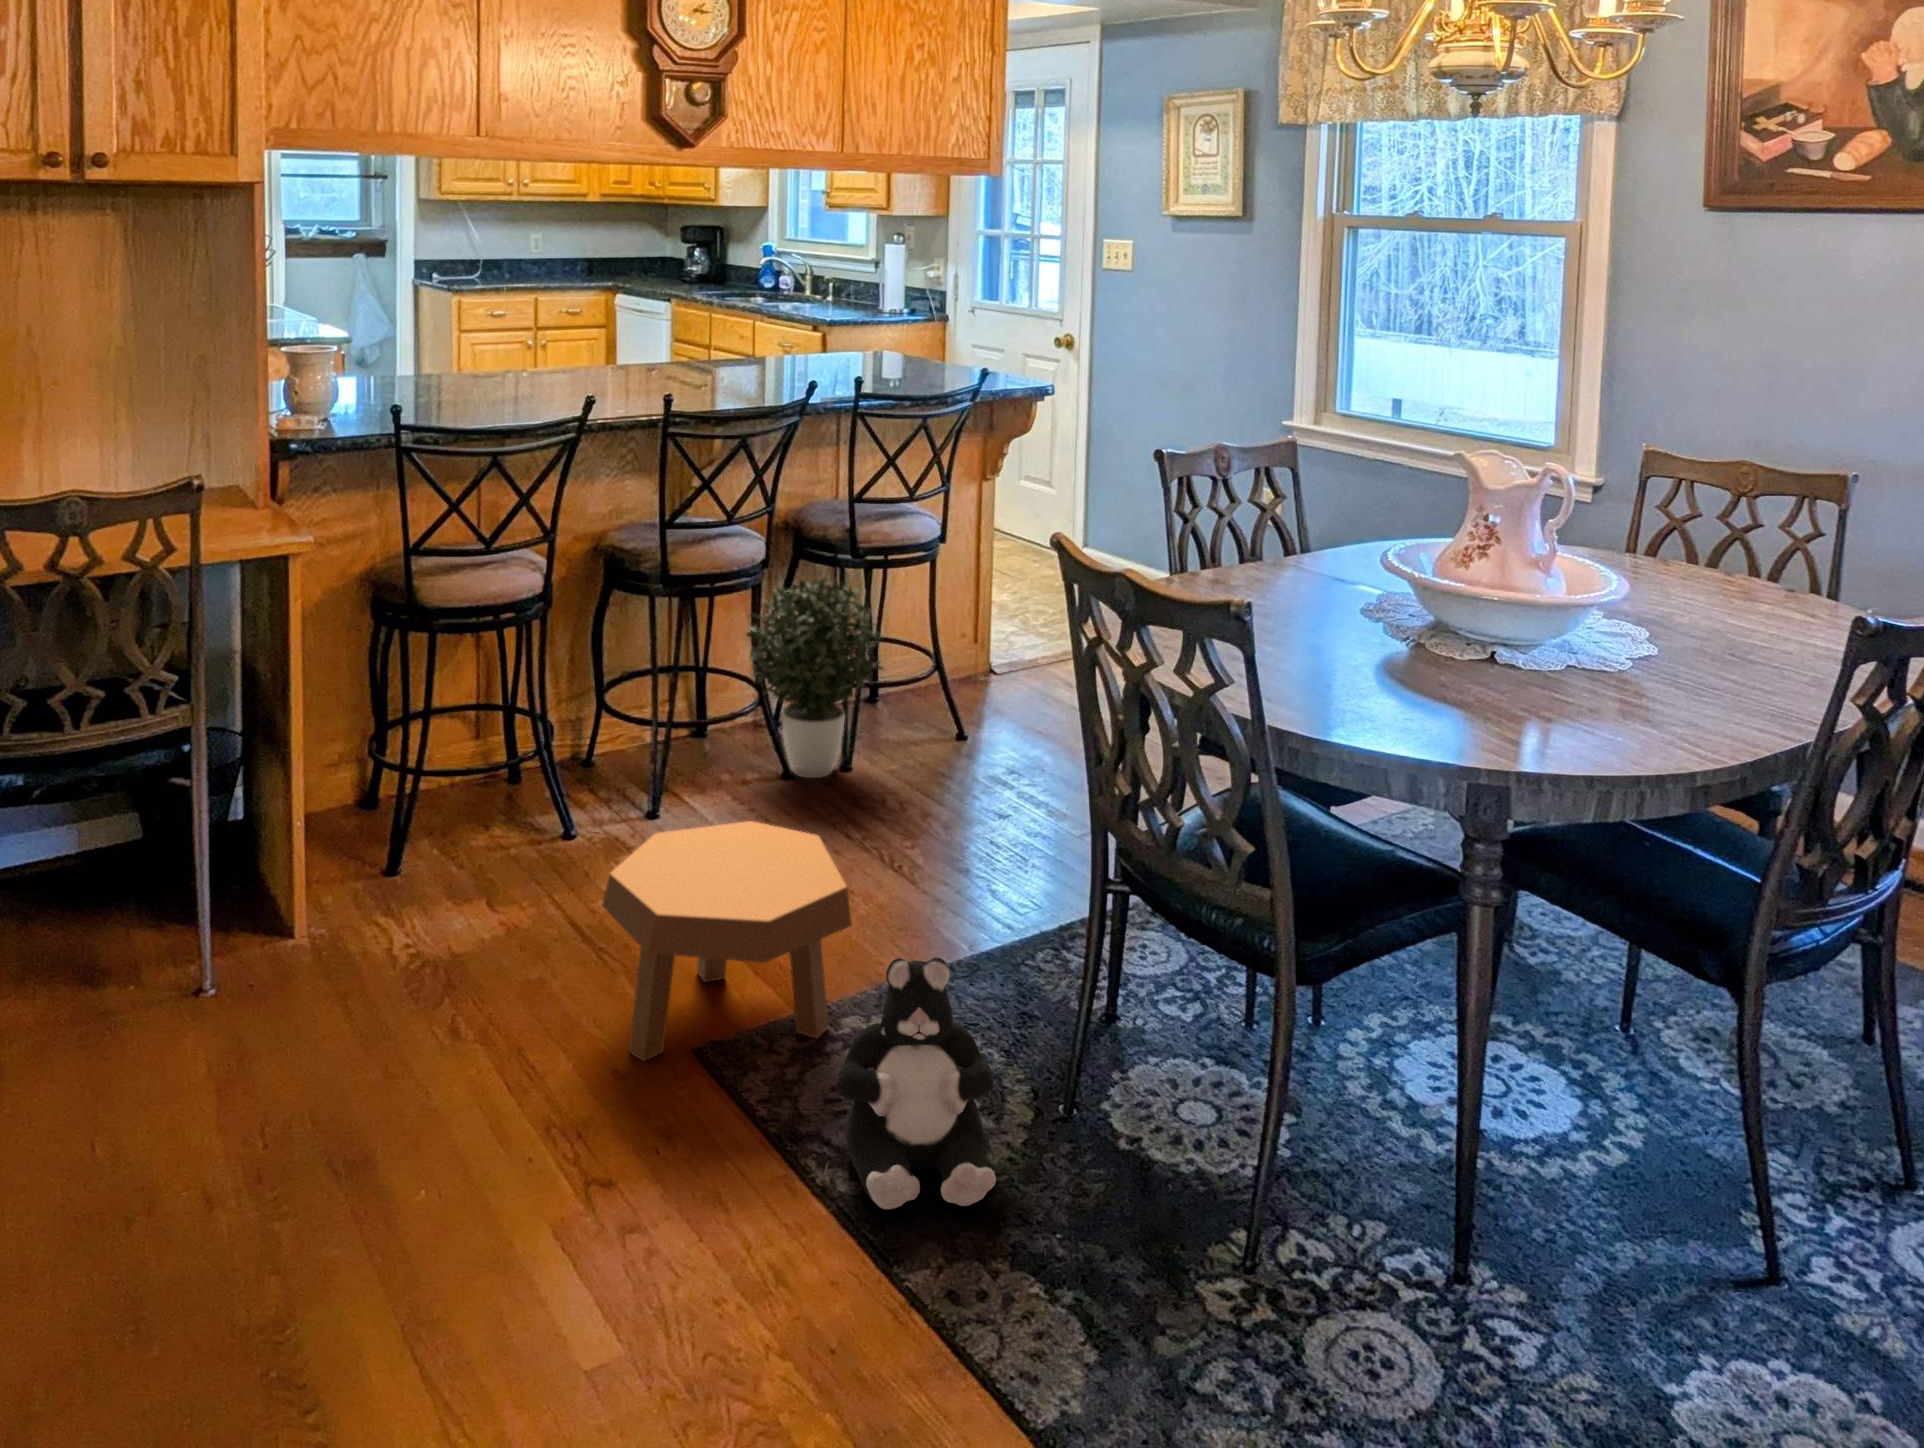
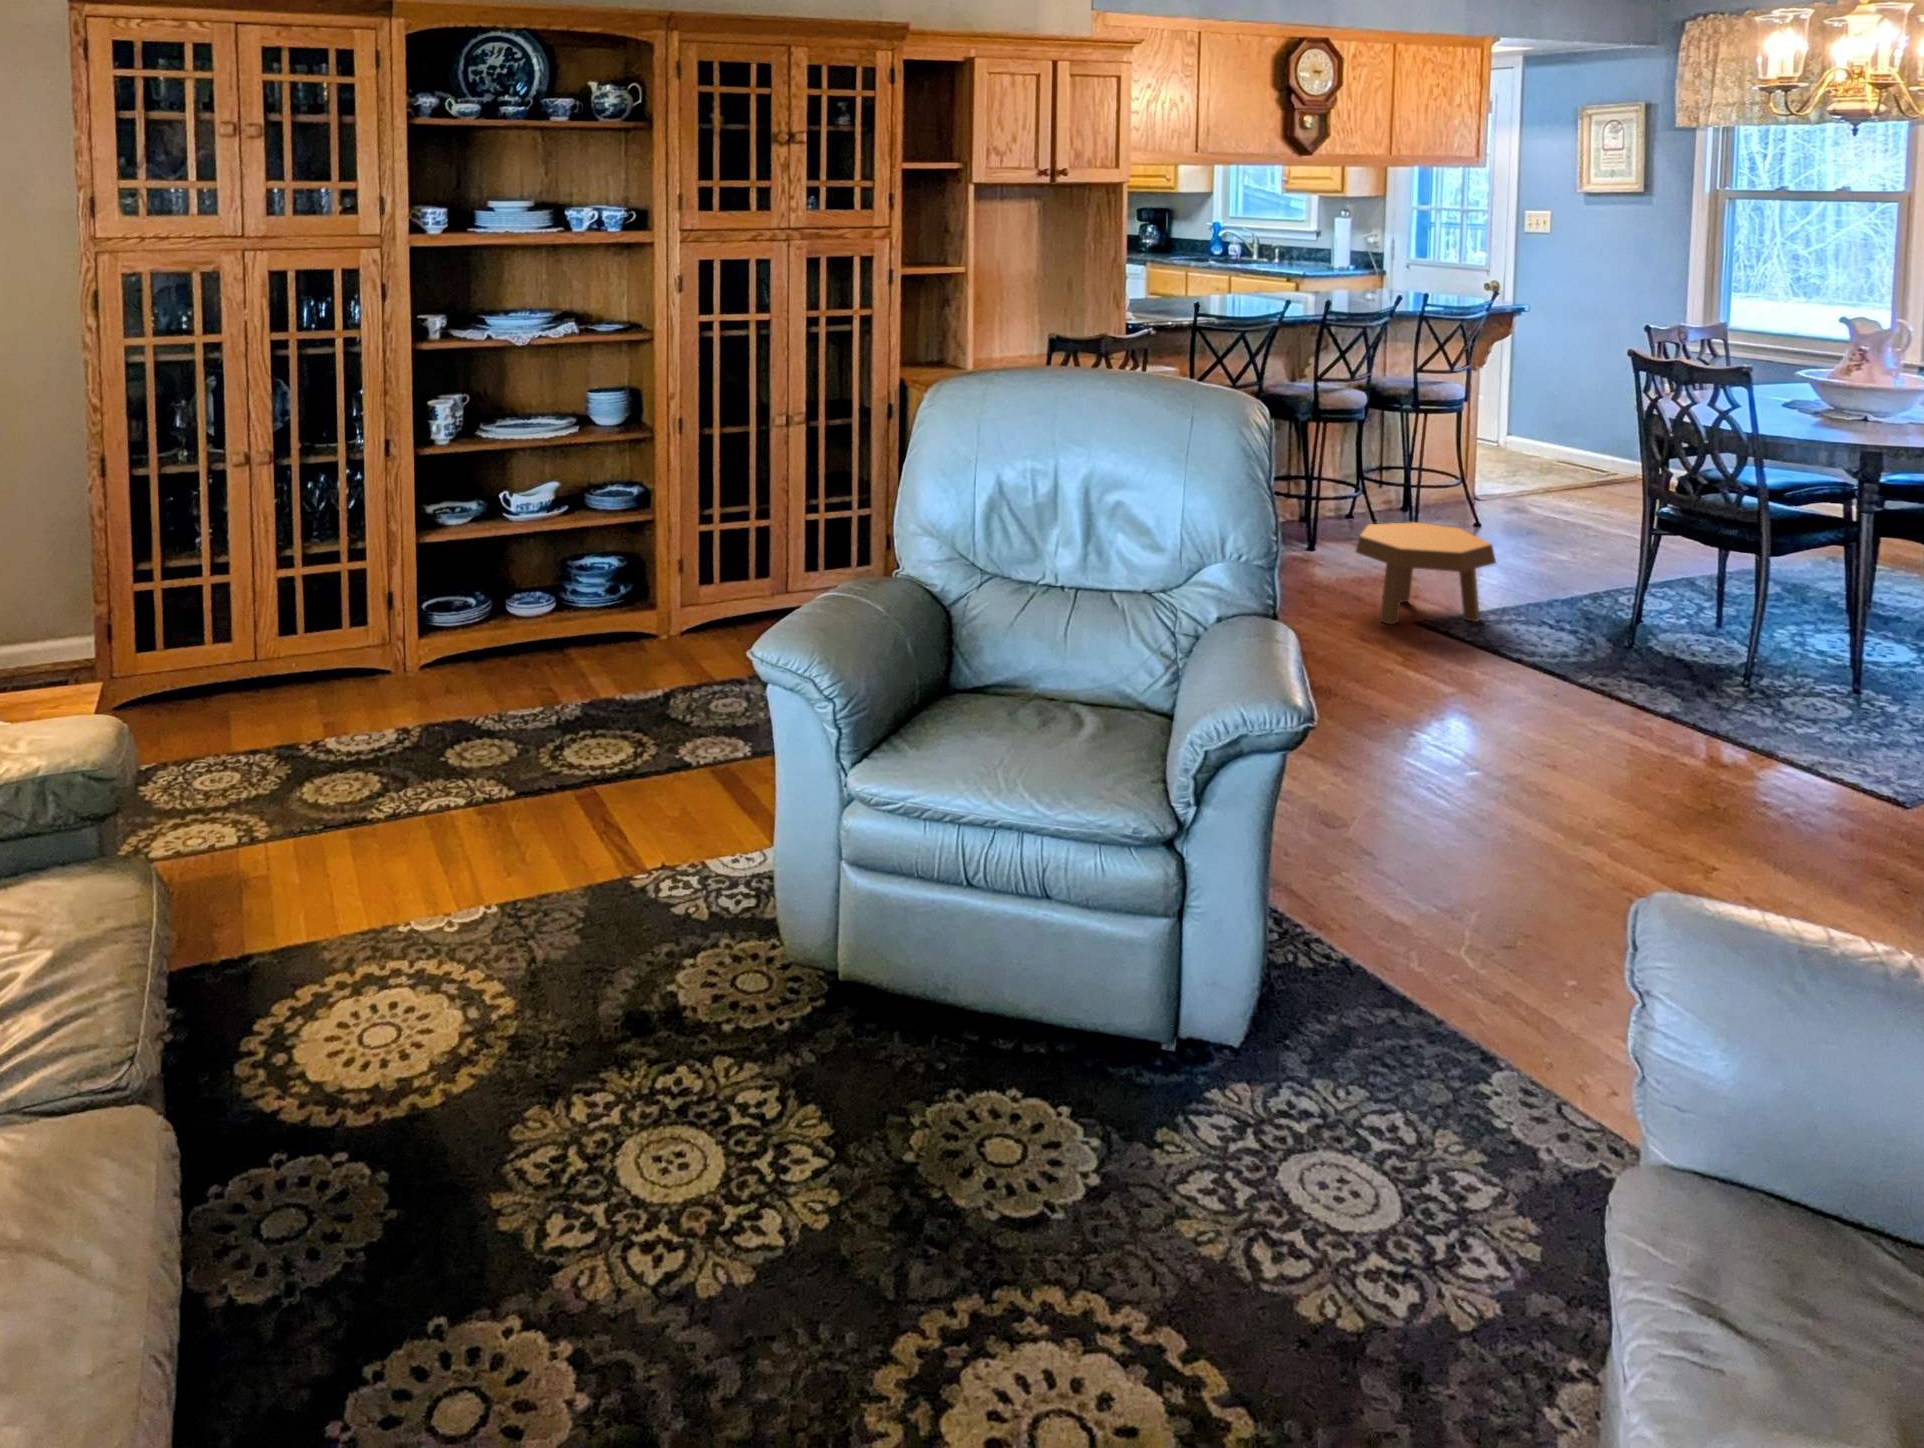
potted plant: present [747,579,883,778] -> none [1348,414,1438,534]
plush toy: present [836,958,996,1210] -> none [1516,560,1611,668]

